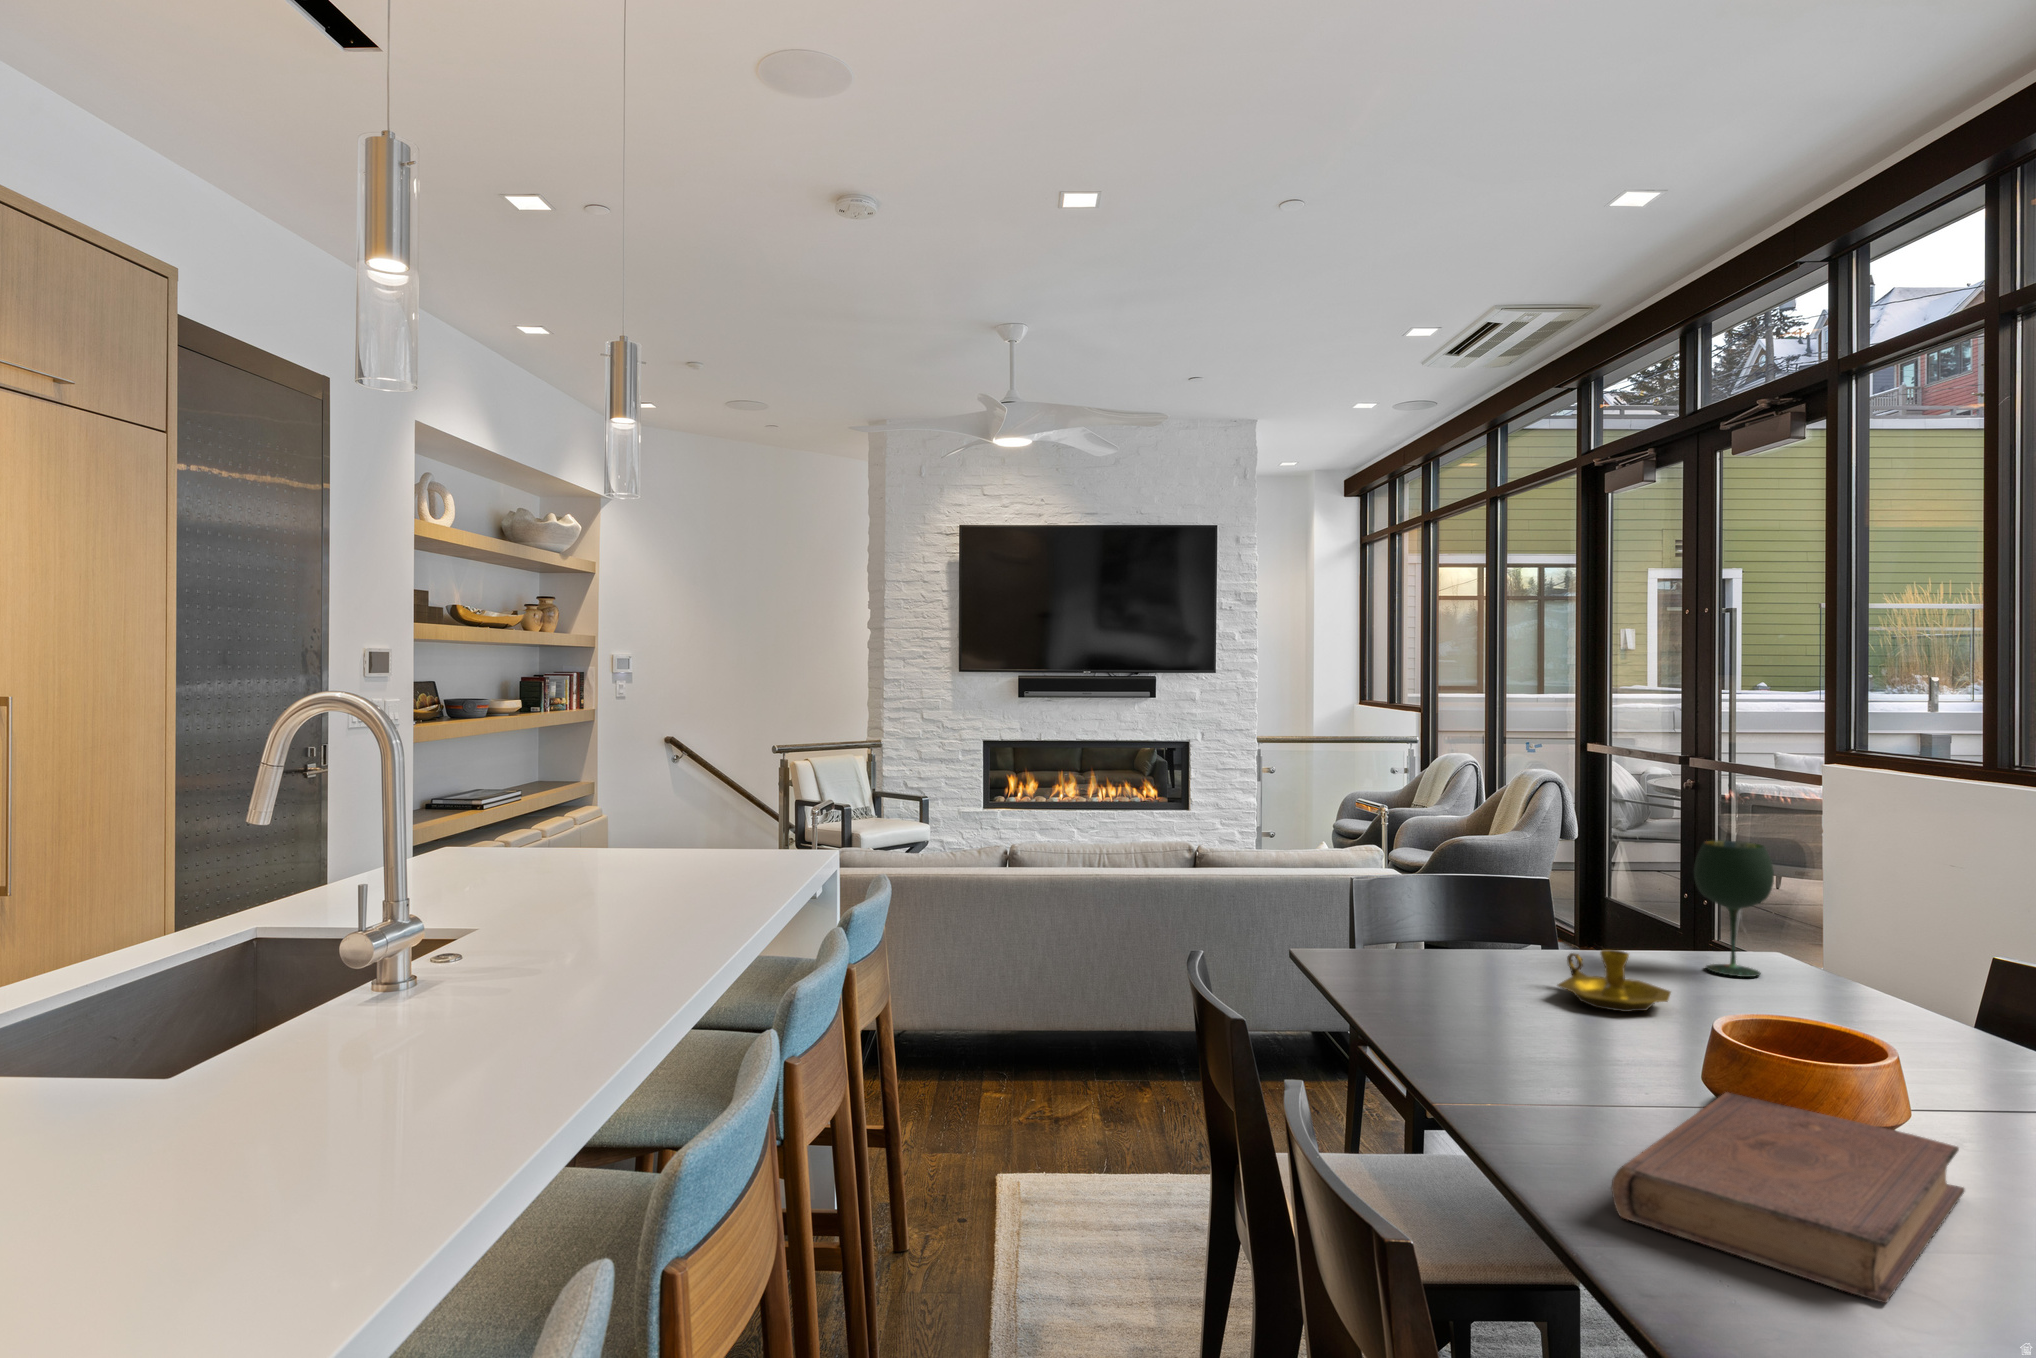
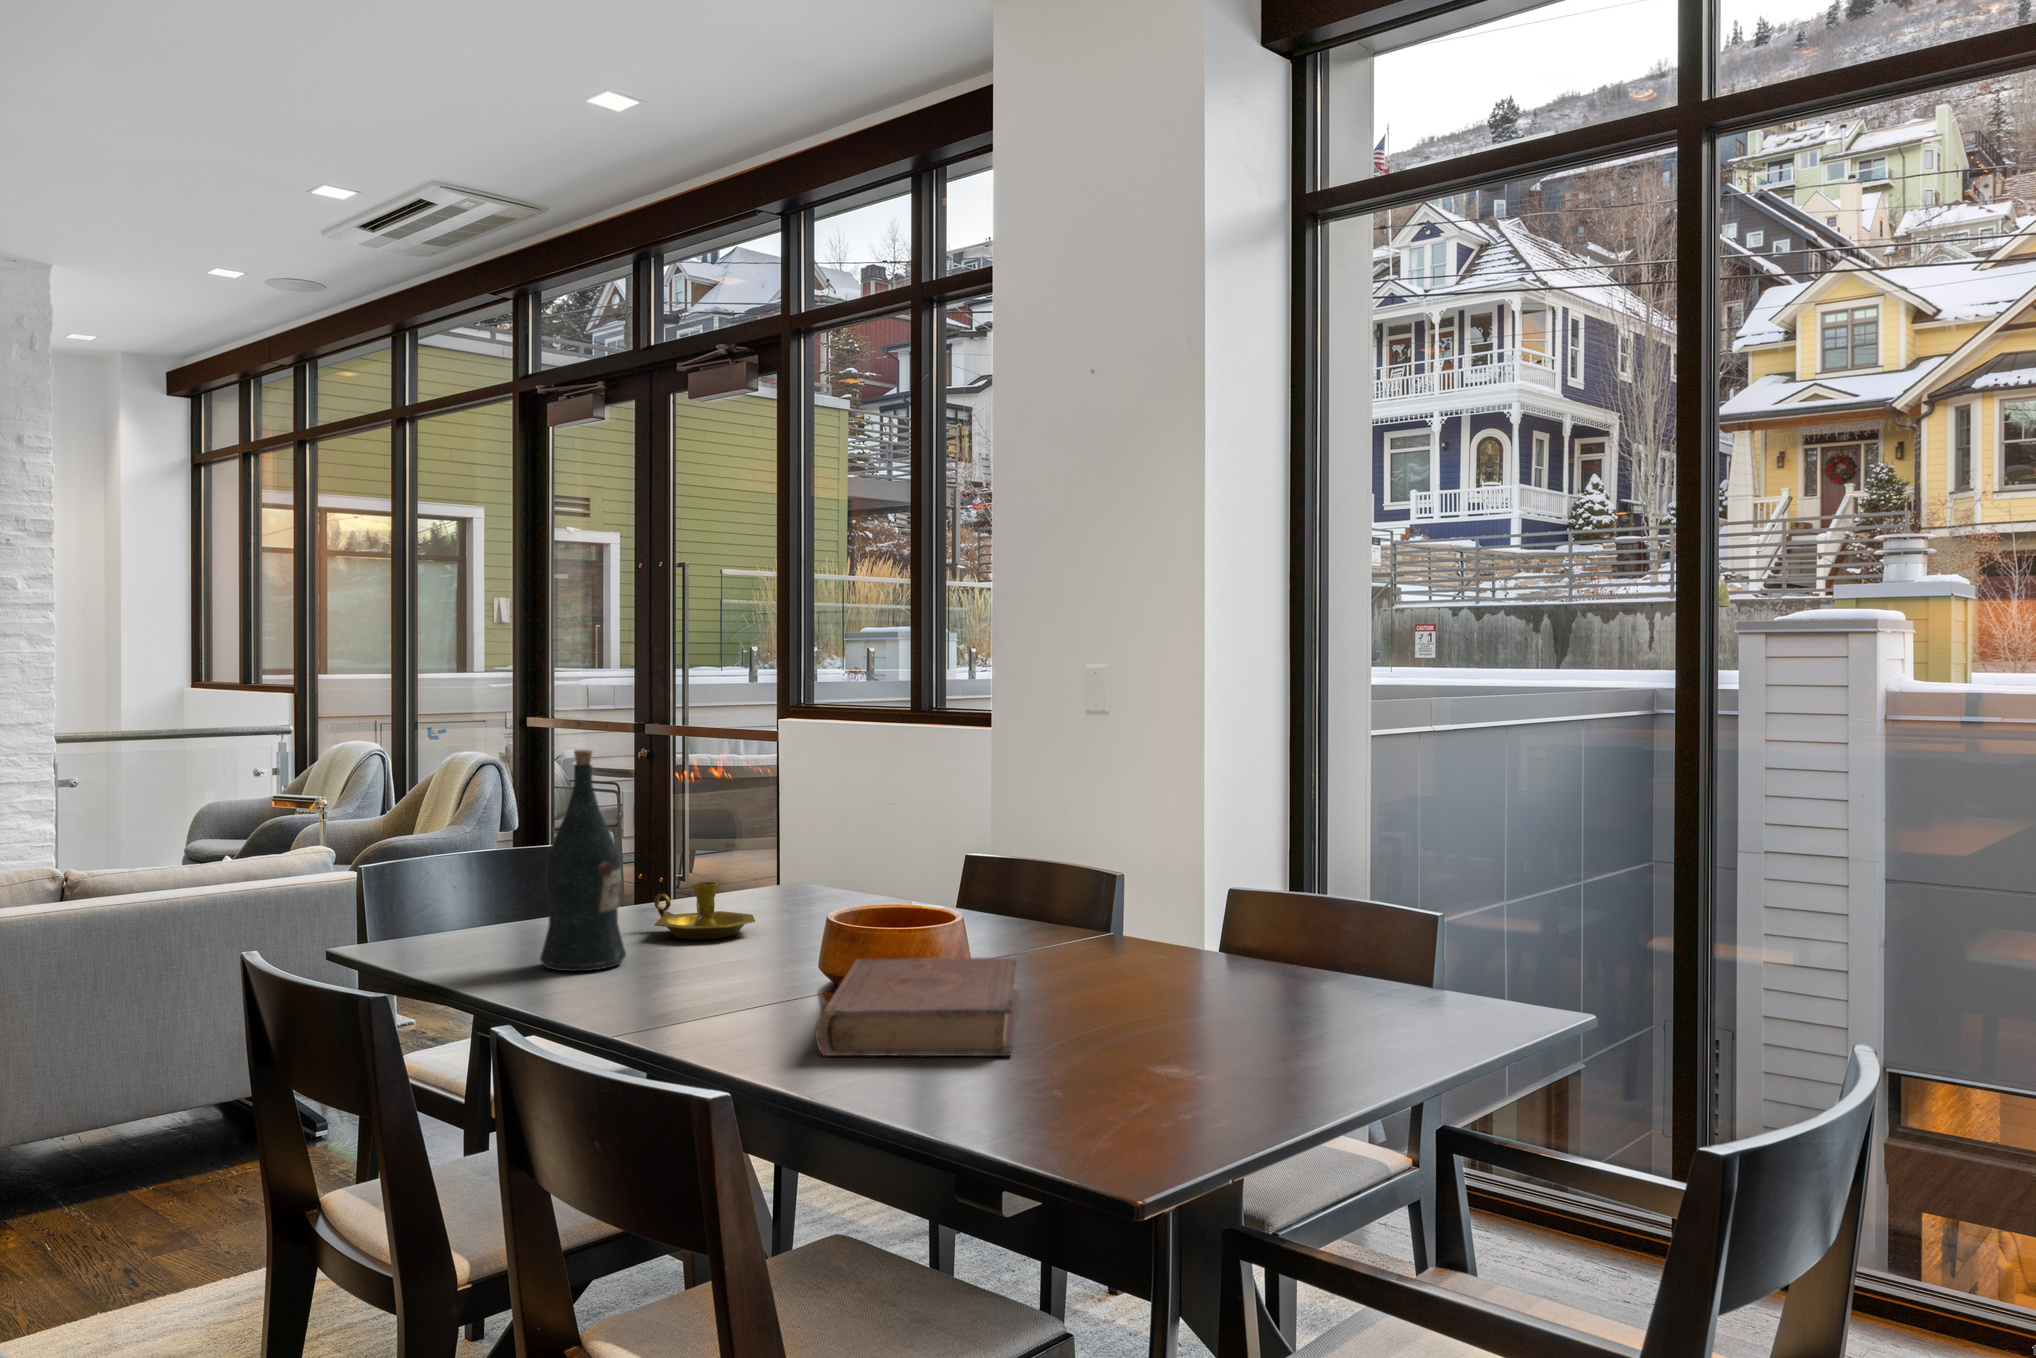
wine bottle: none [1424,814,1507,1027] -> present [540,750,626,971]
wine glass: present [1694,840,1774,977] -> none [749,775,815,902]

